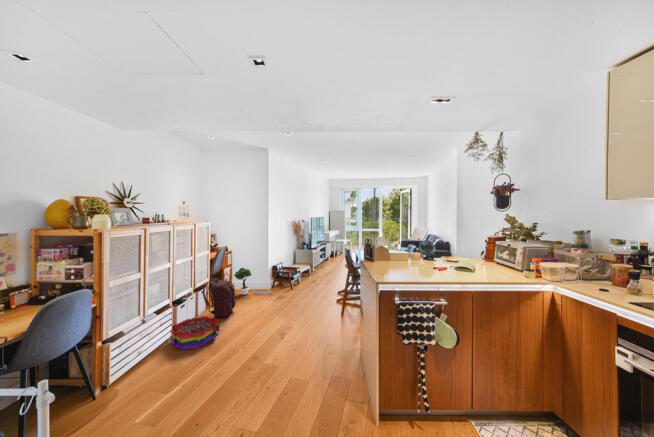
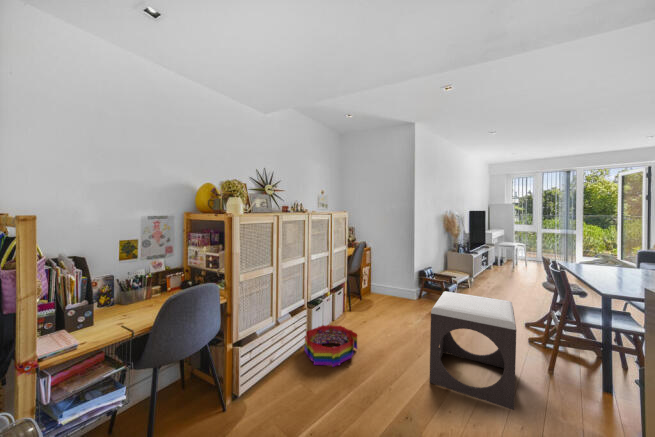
potted tree: present [234,268,272,295] -> none [374,269,420,306]
footstool: none [272,277,325,342] -> present [429,291,516,410]
backpack: present [203,279,236,317] -> none [340,281,377,329]

